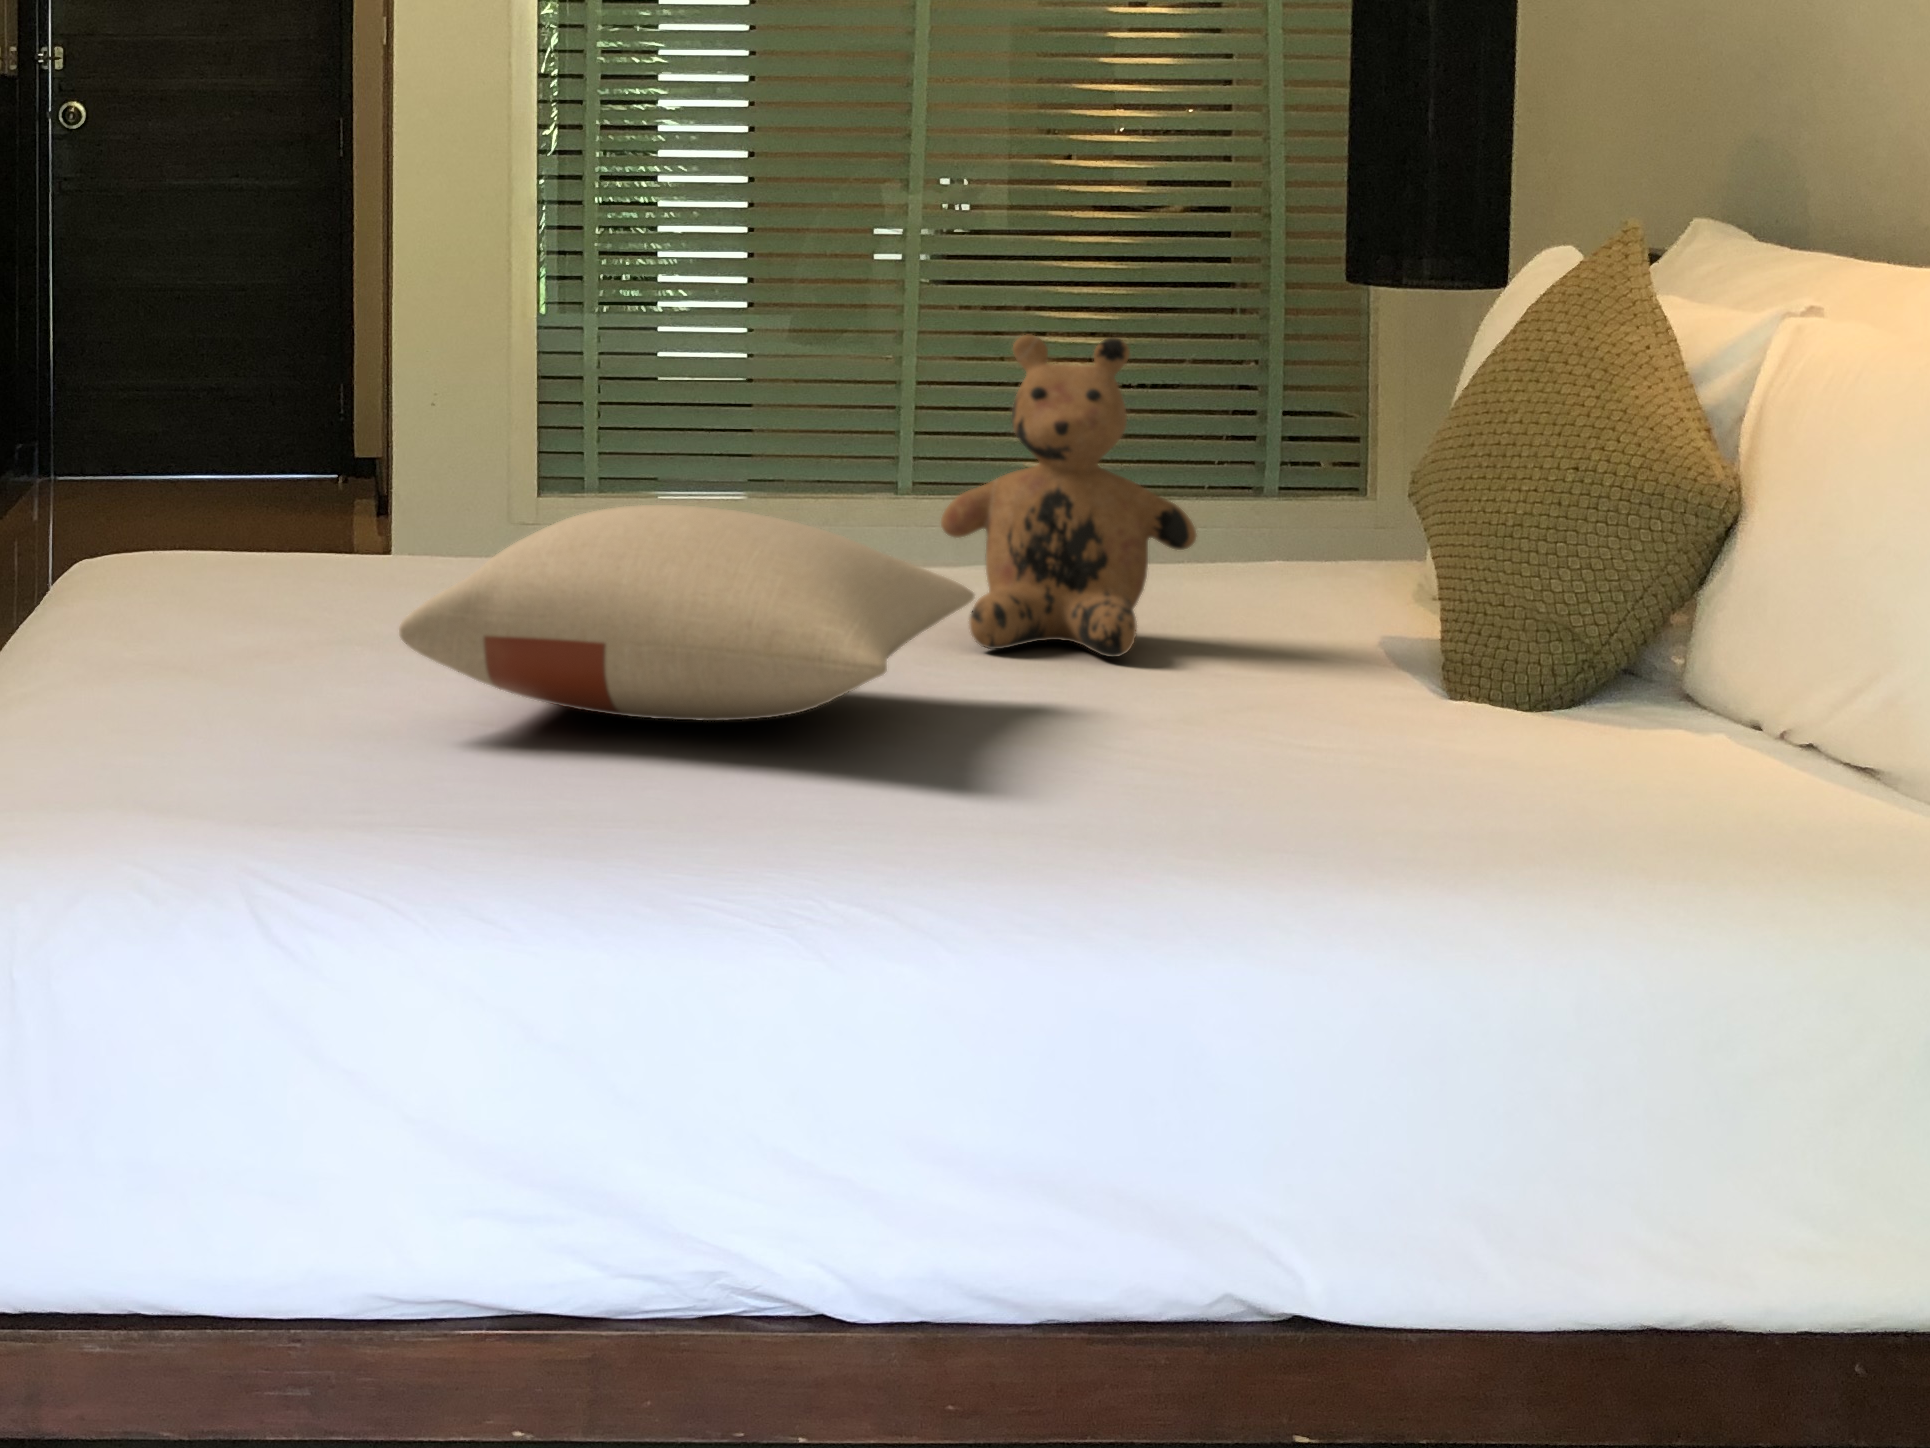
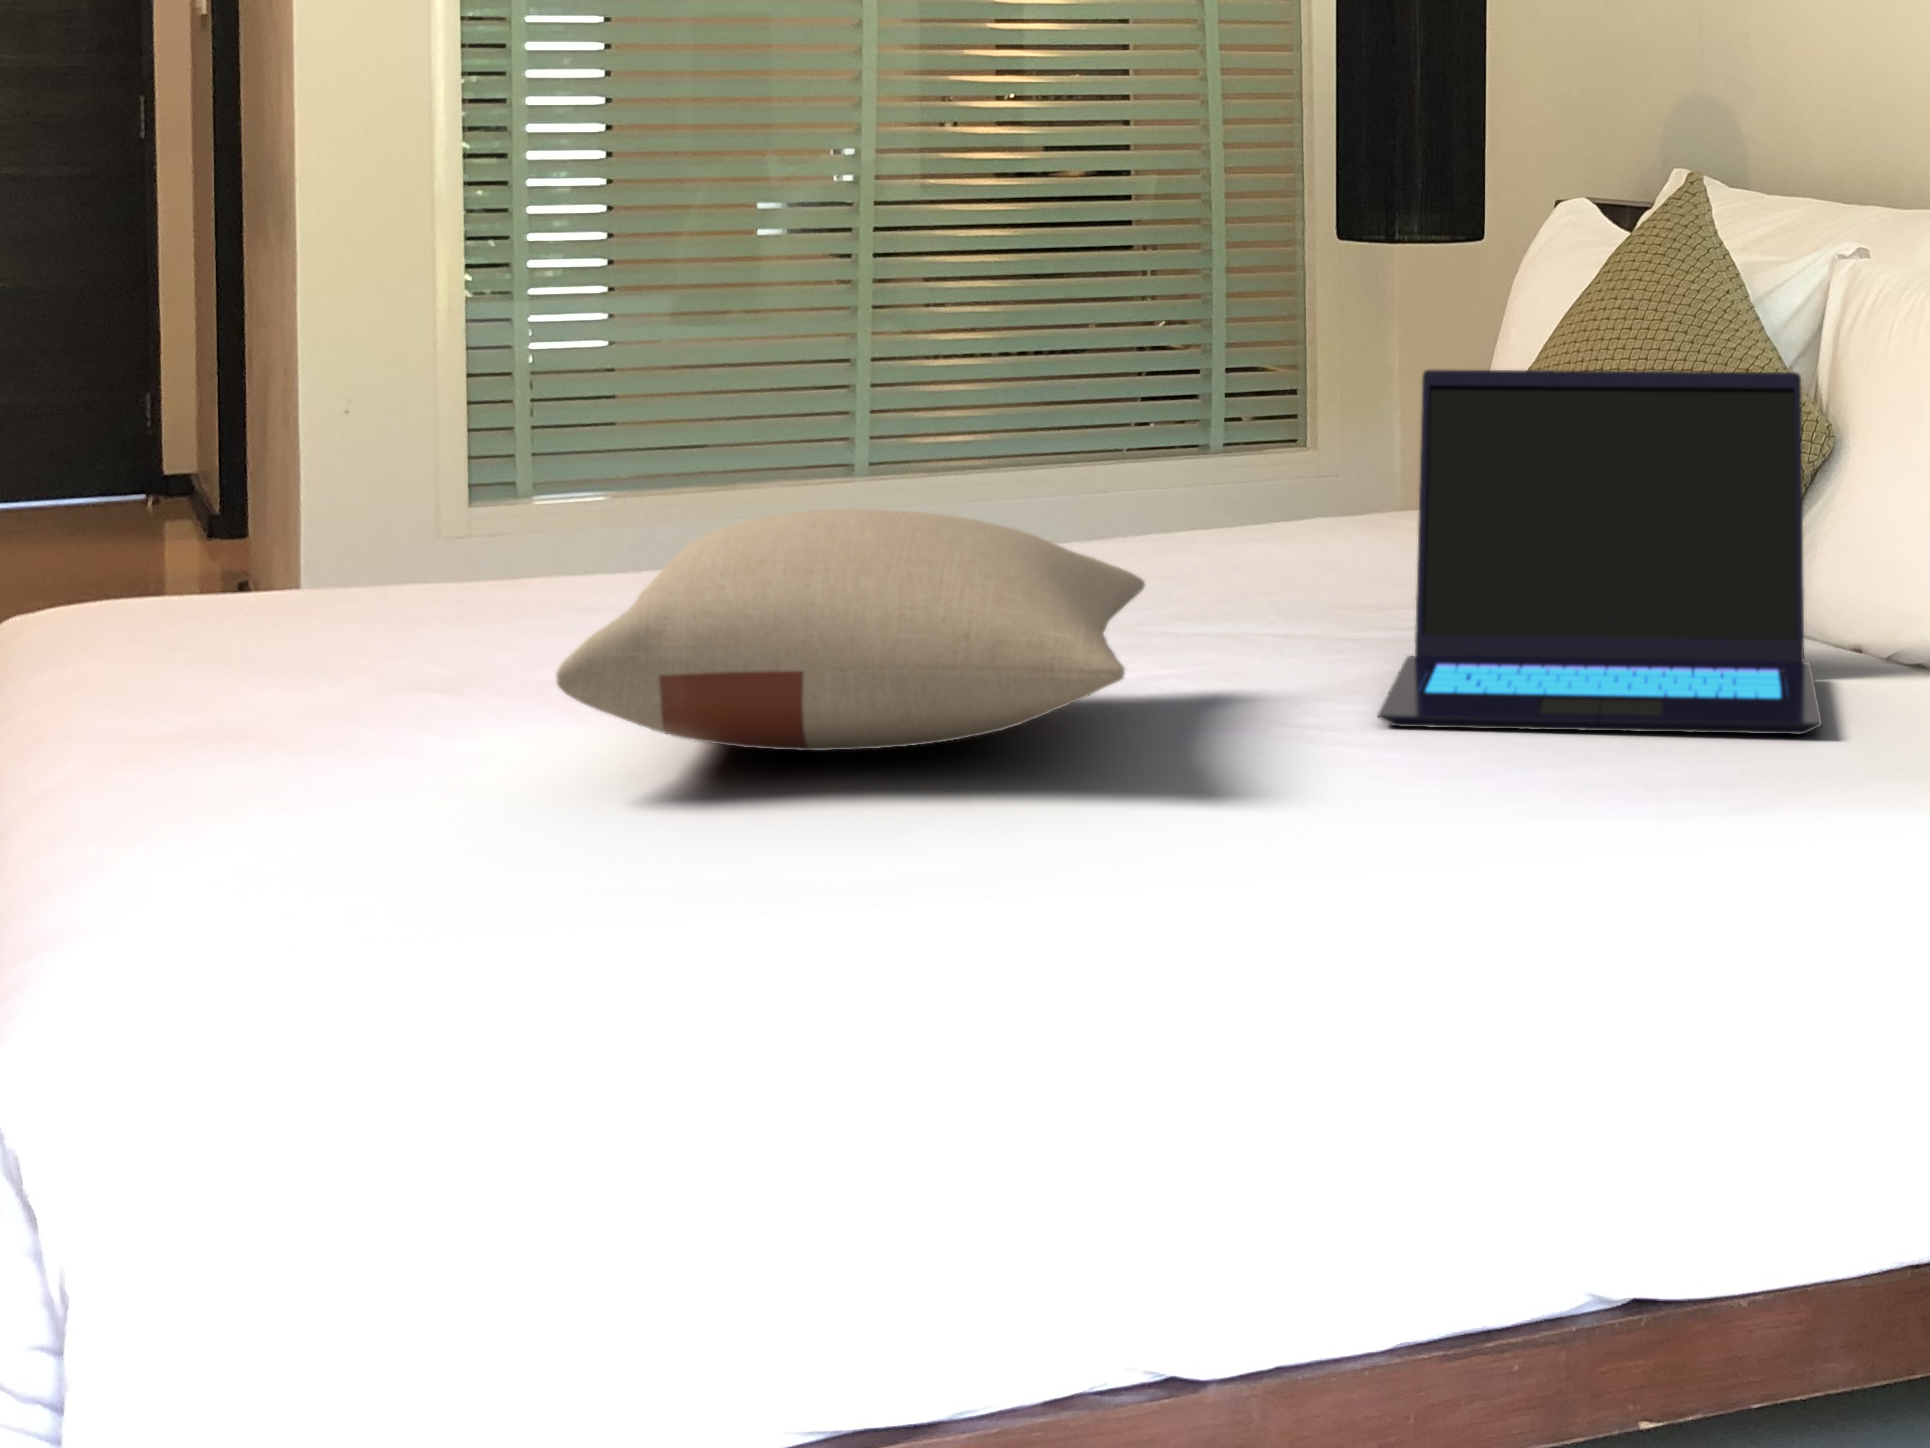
teddy bear: present [941,335,1196,657] -> none [1055,304,1317,638]
laptop: none [1172,410,1681,795] -> present [1378,370,1822,734]

